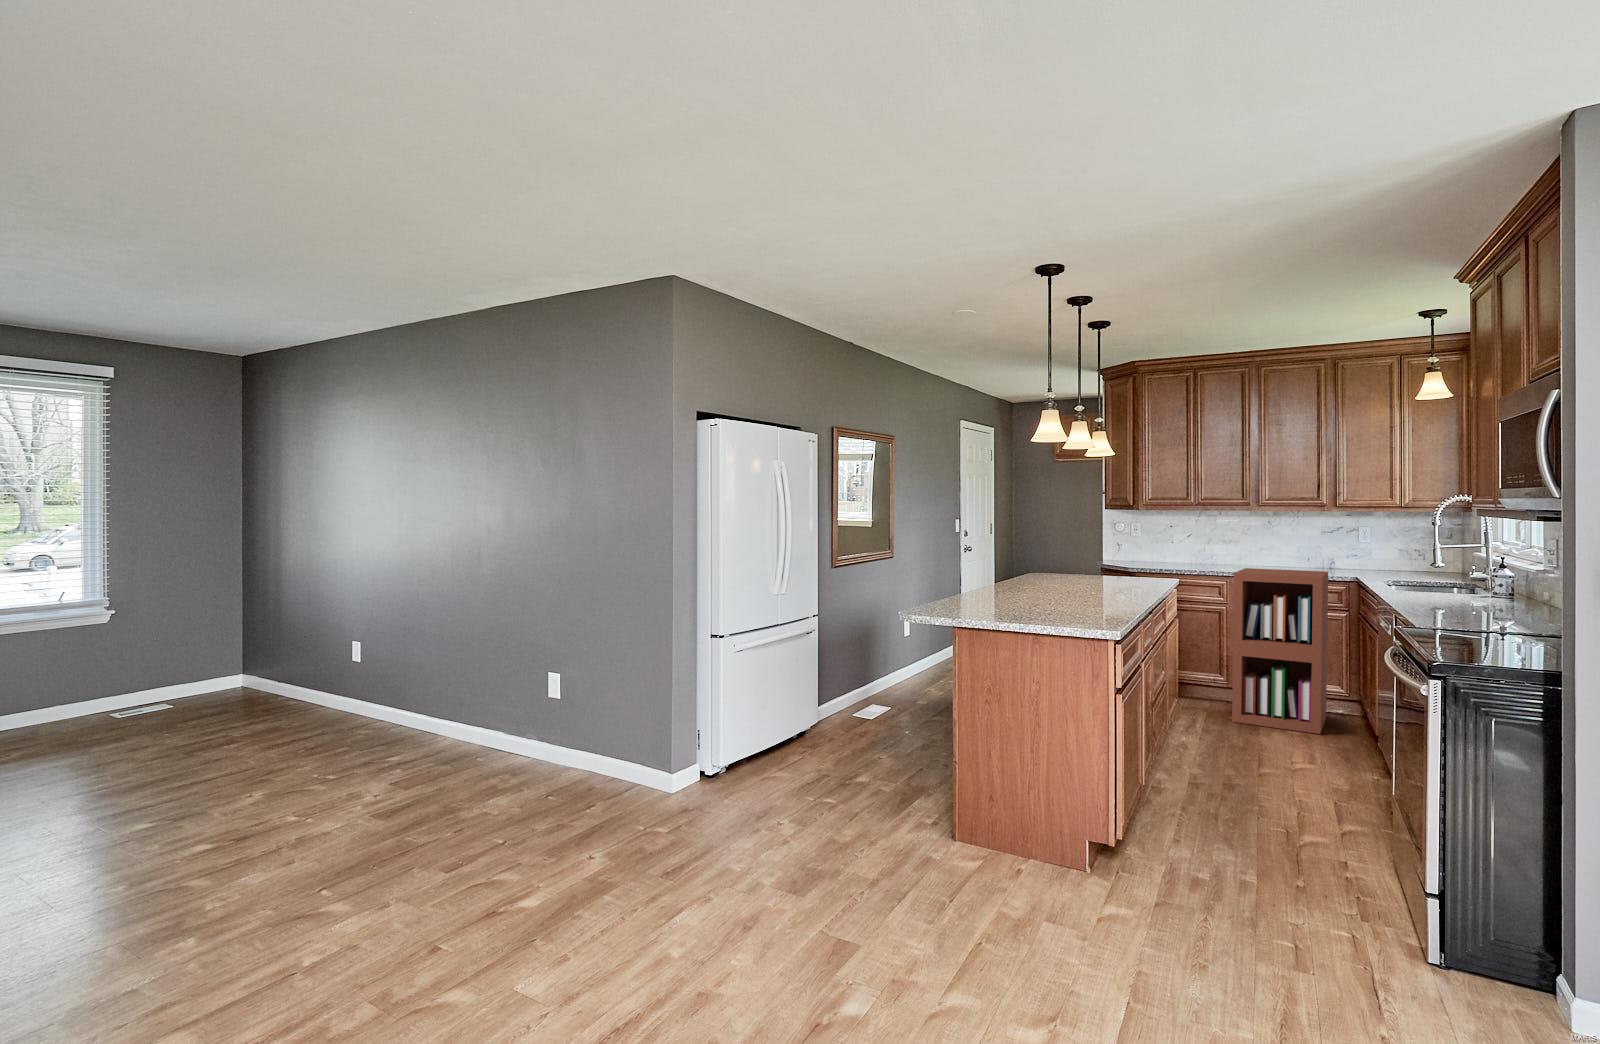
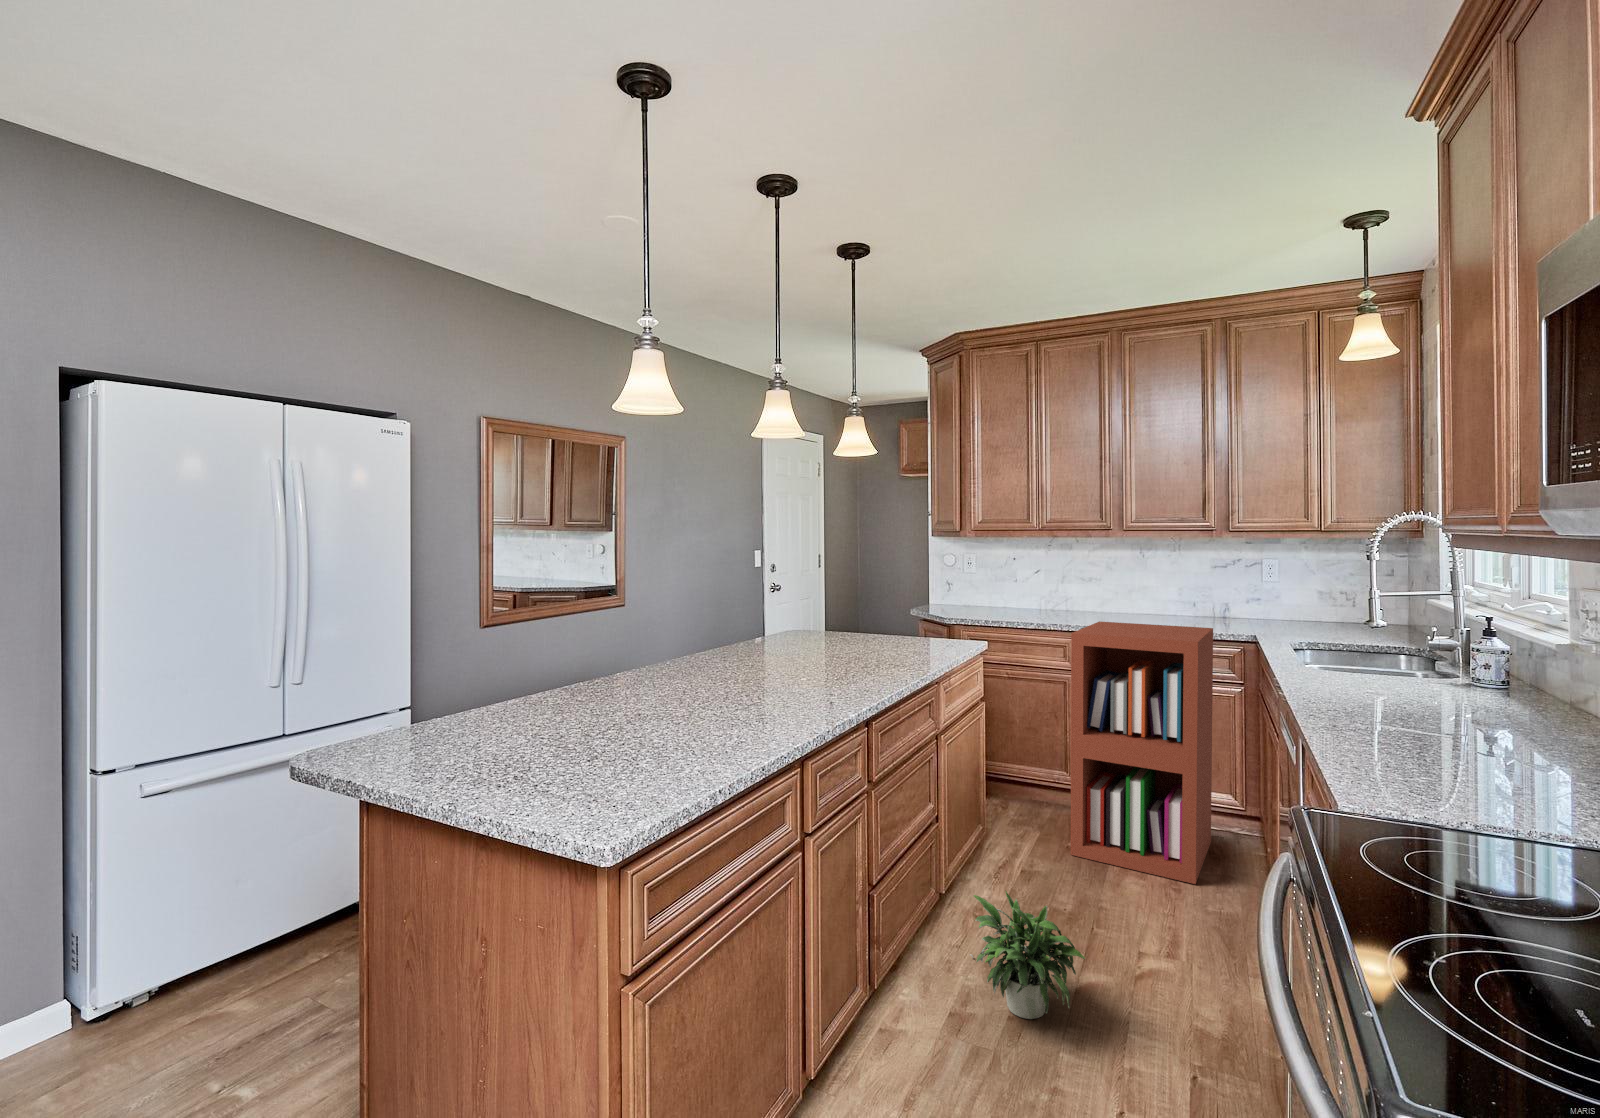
potted plant: none [1190,713,1271,778] -> present [970,891,1085,1019]

